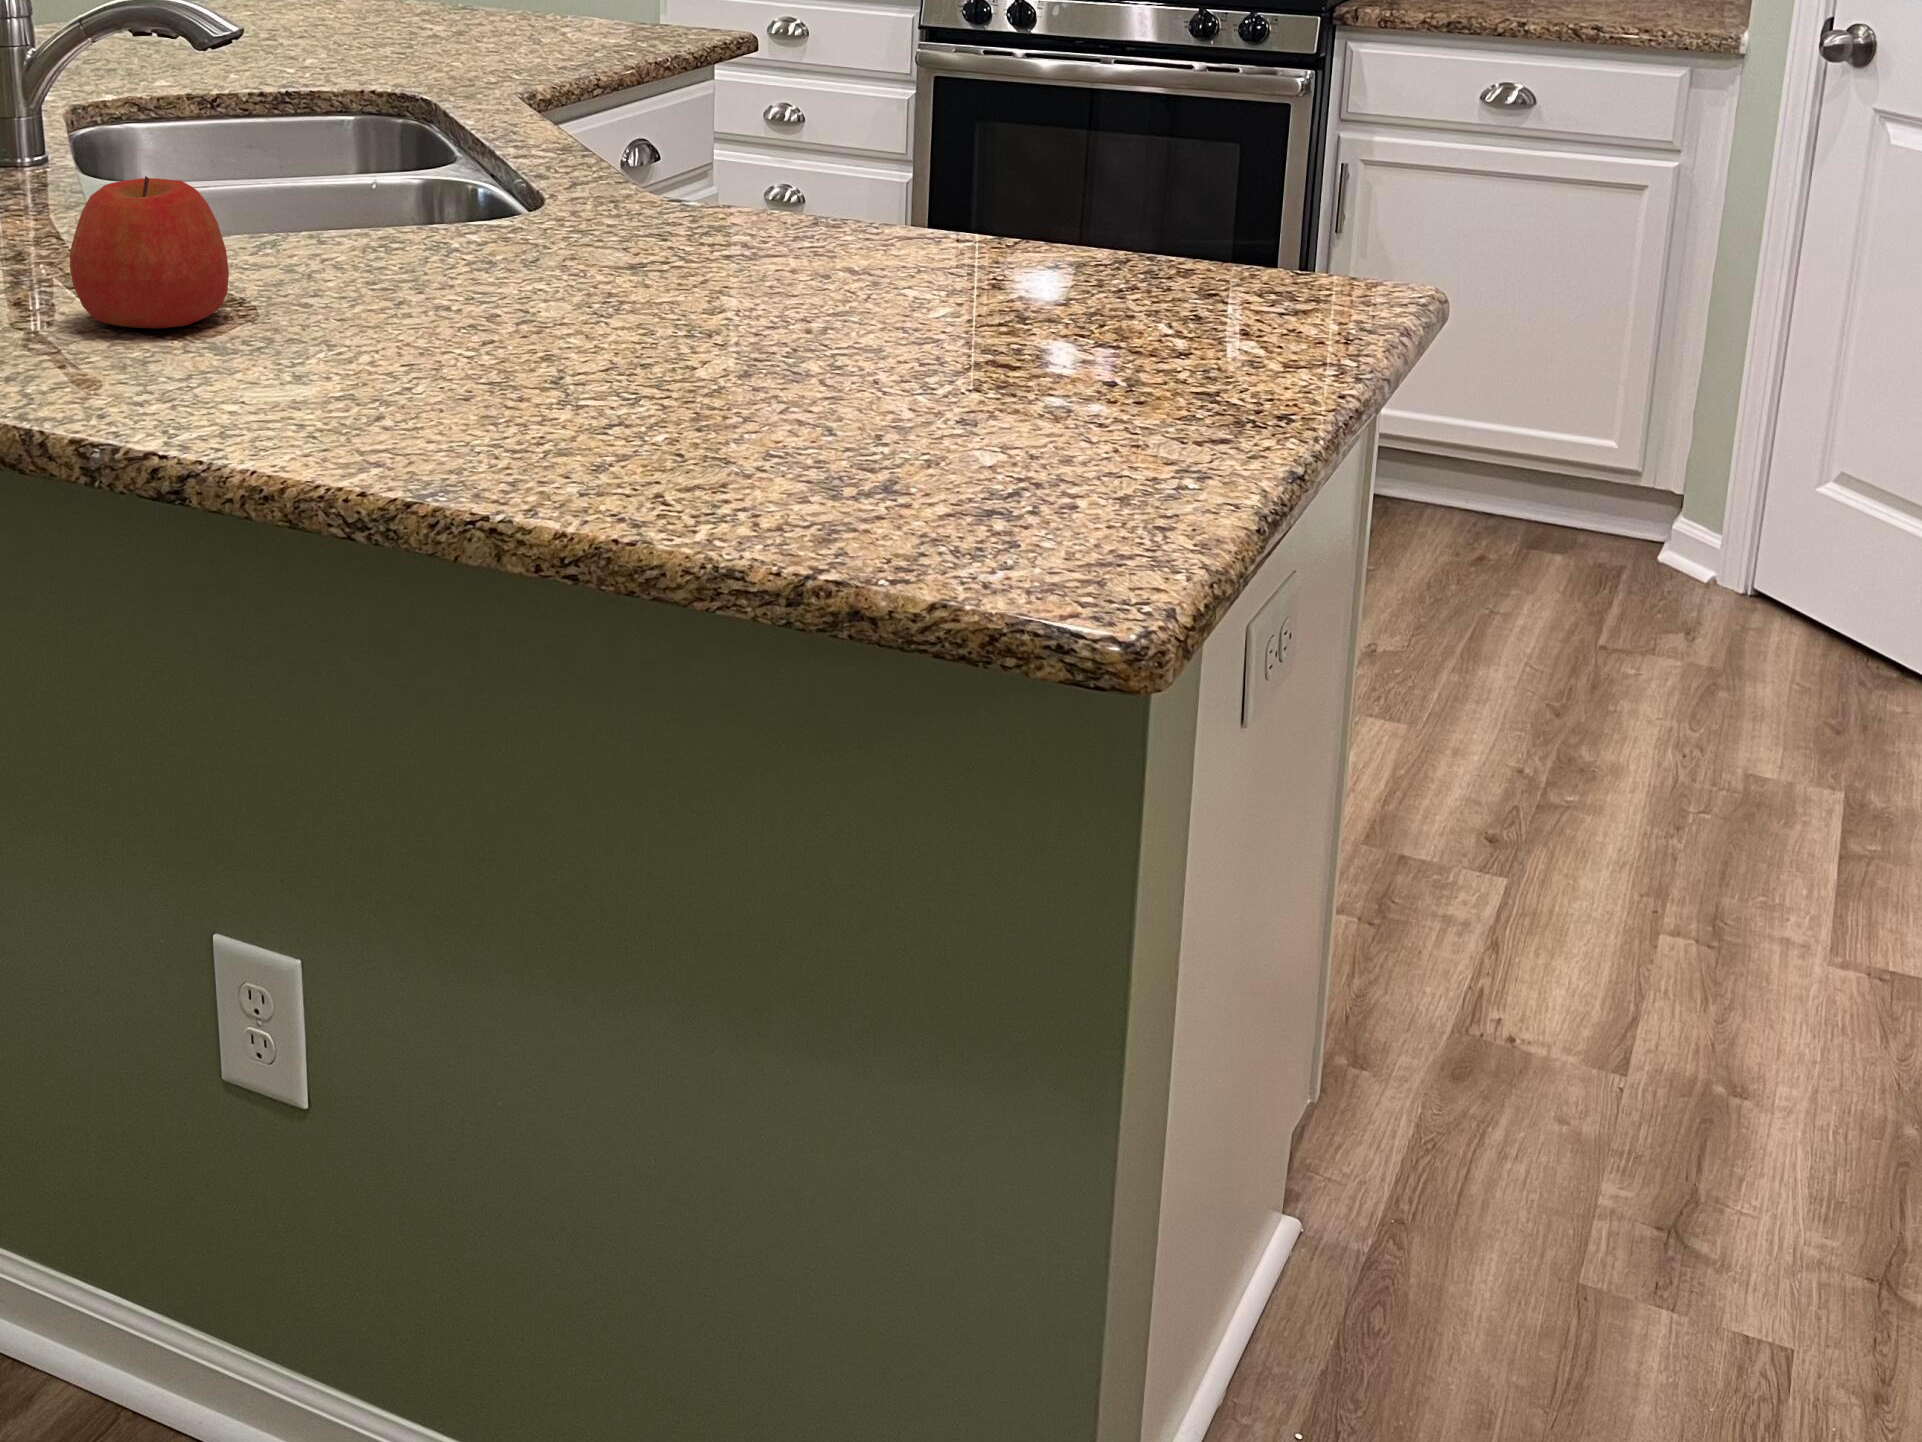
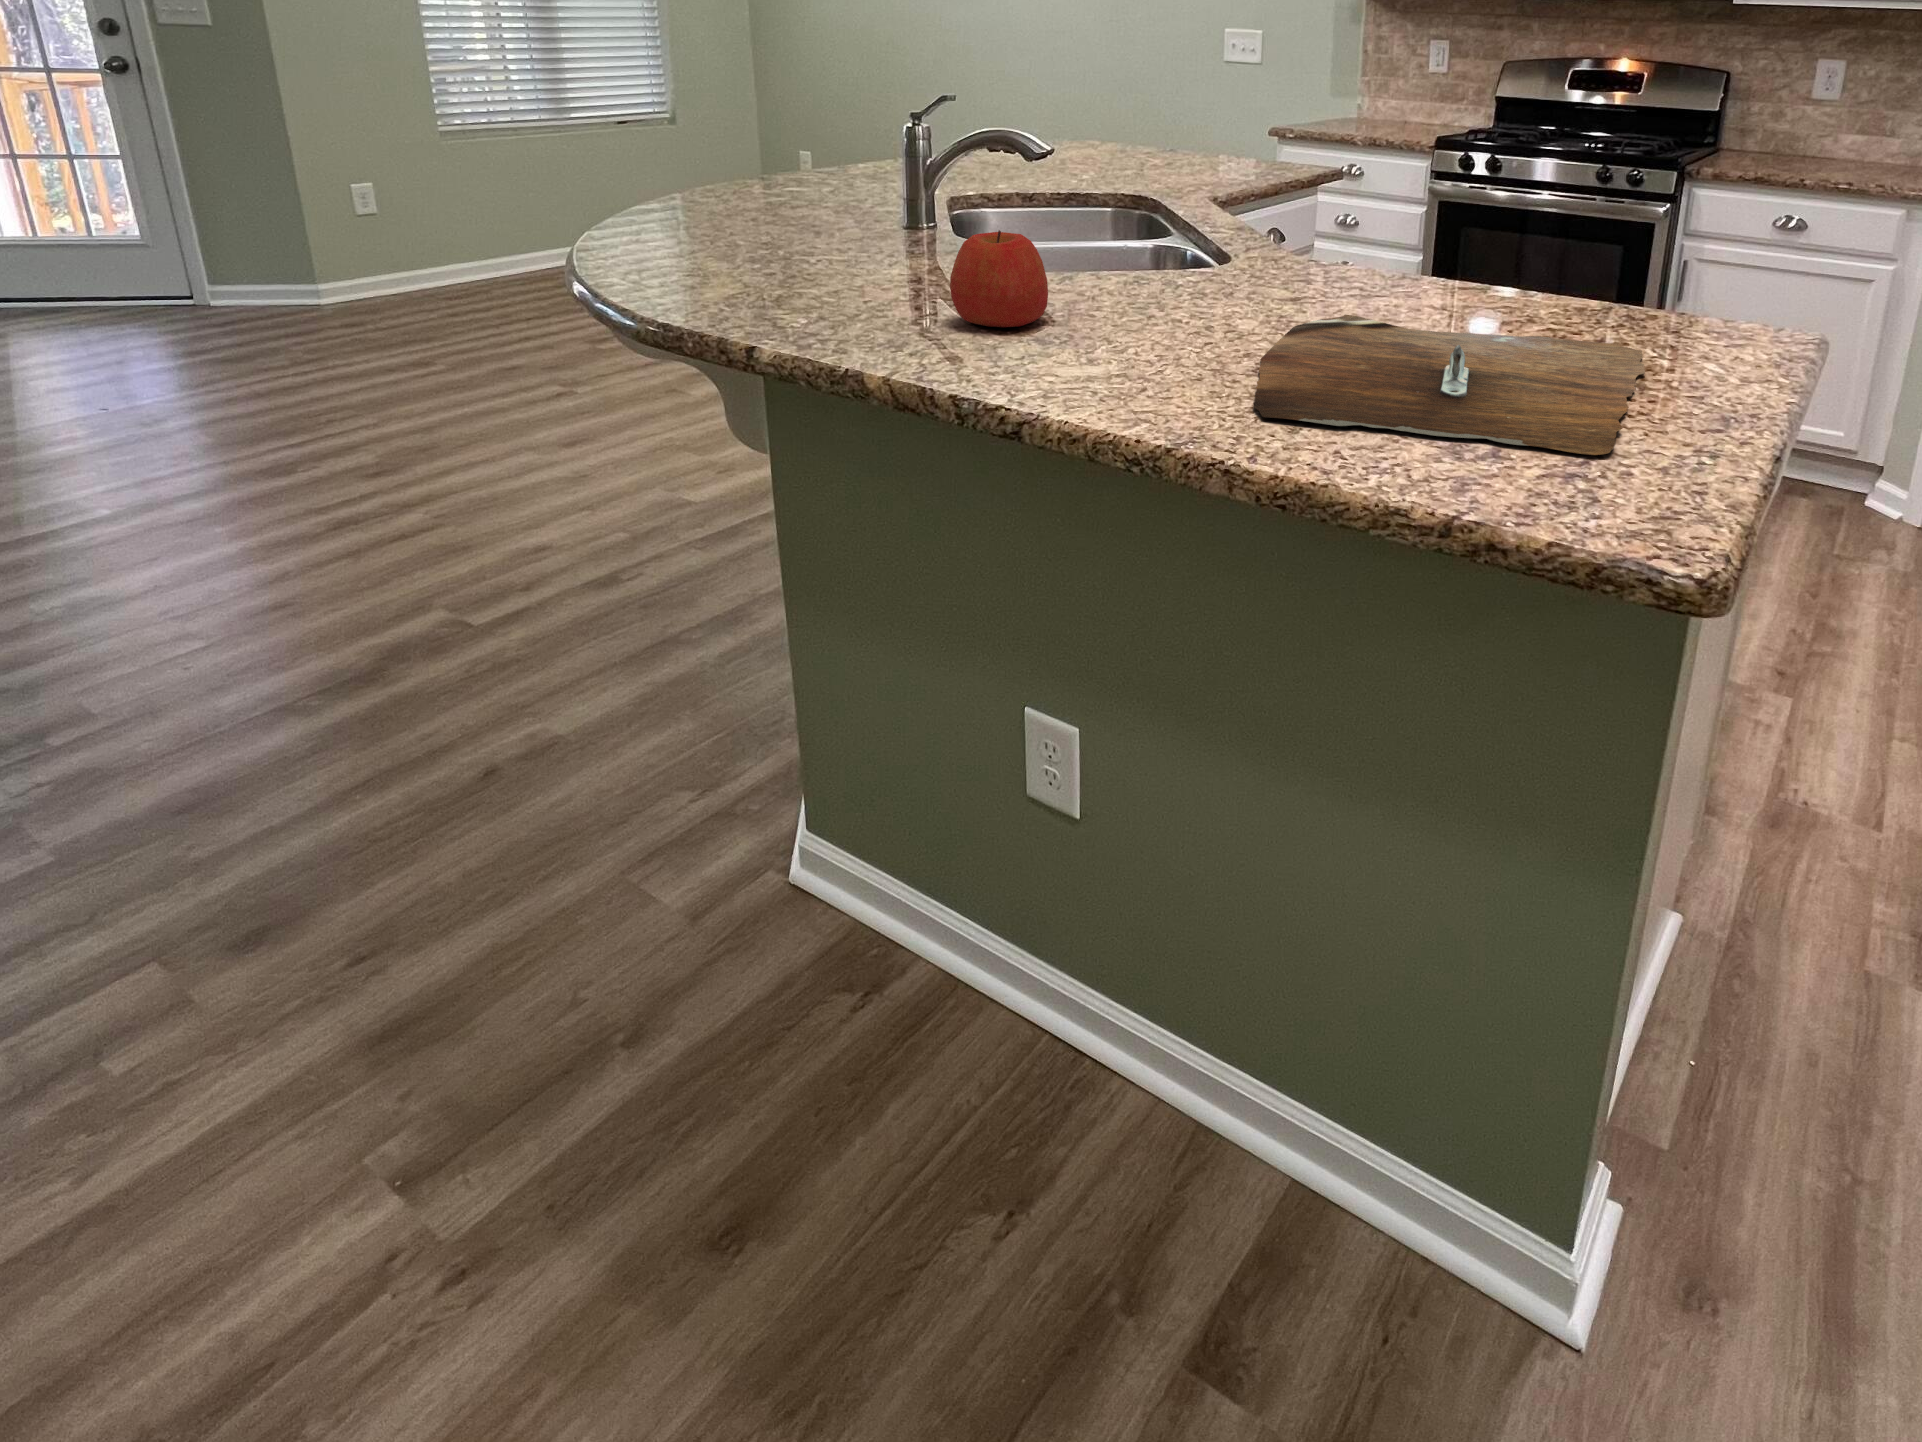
cutting board: none [540,287,1149,483] -> present [1253,315,1645,455]

